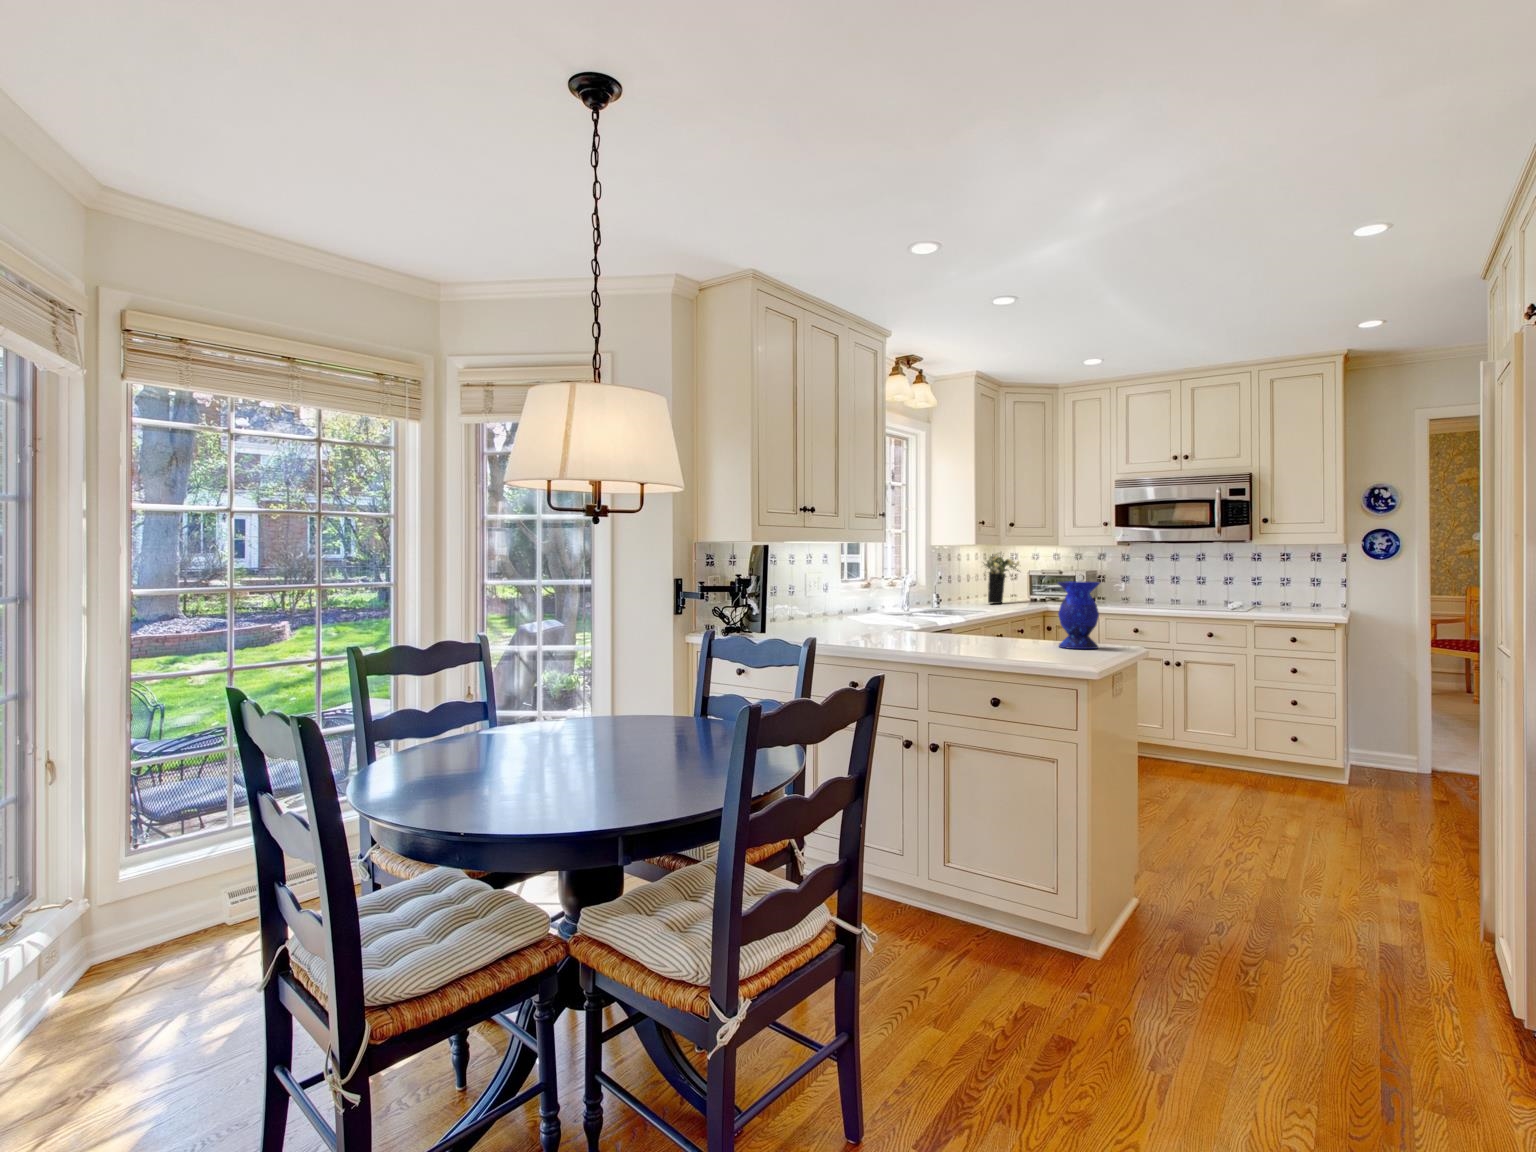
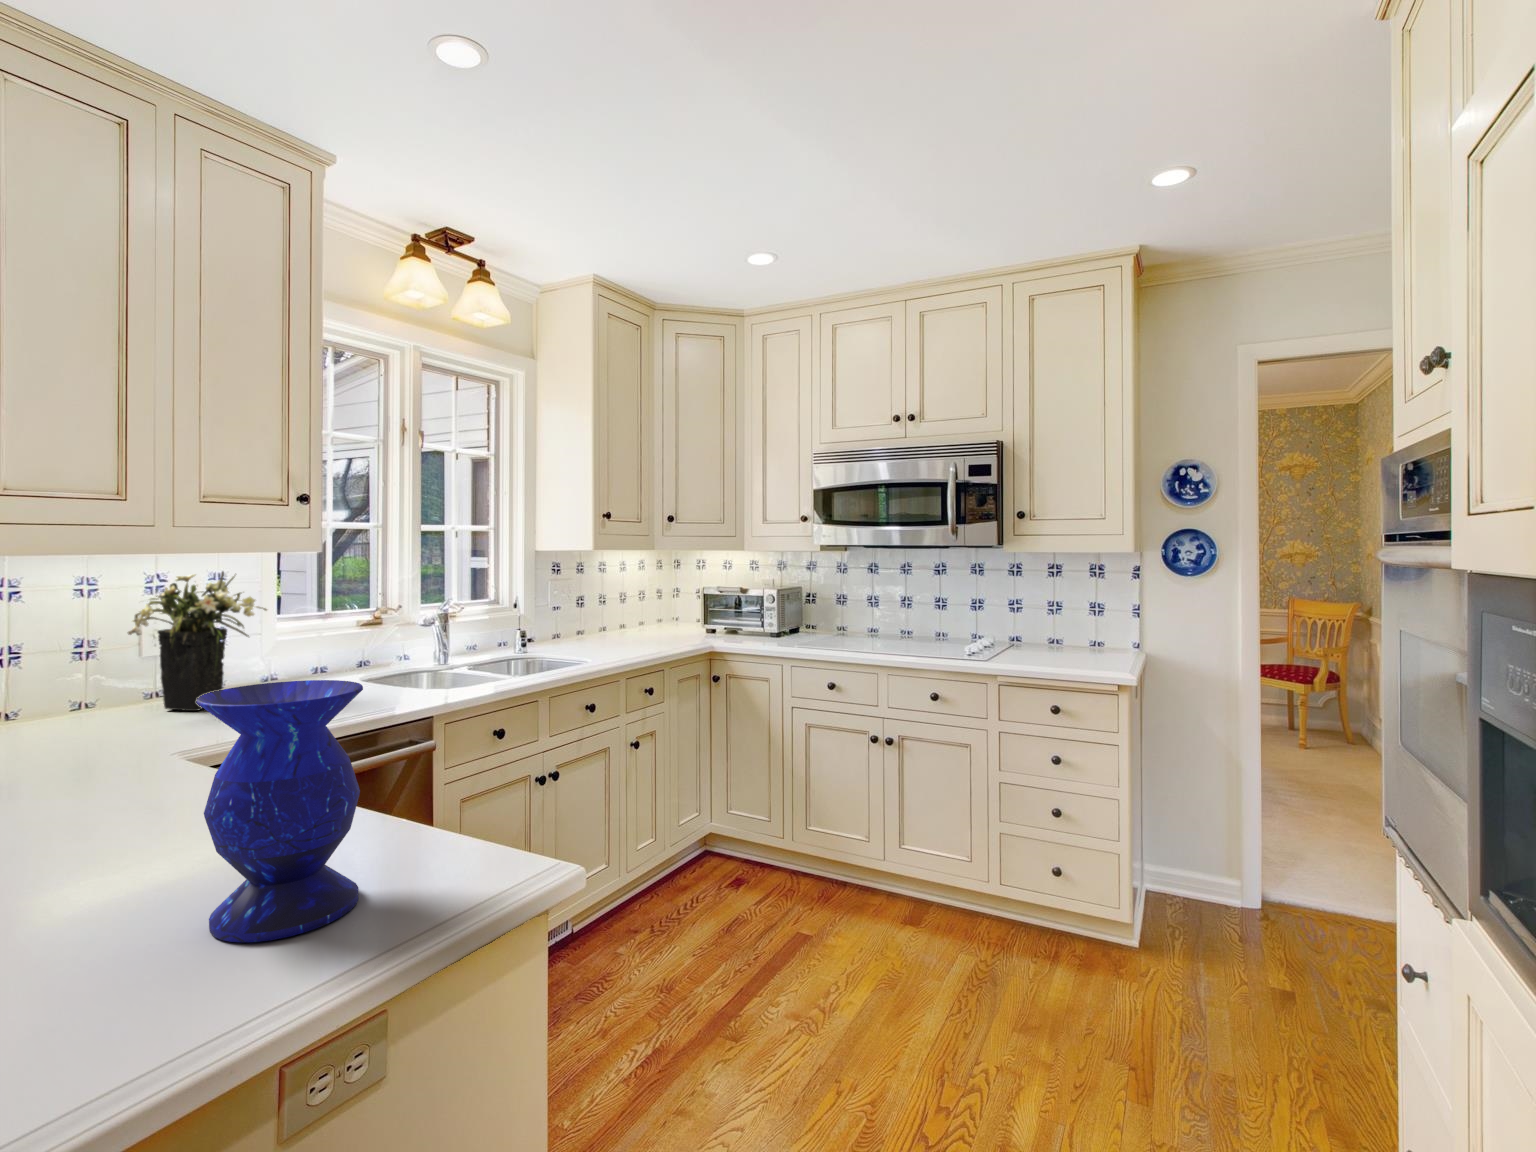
flower arrangement: present [984,552,1019,604] -> present [128,571,267,711]

